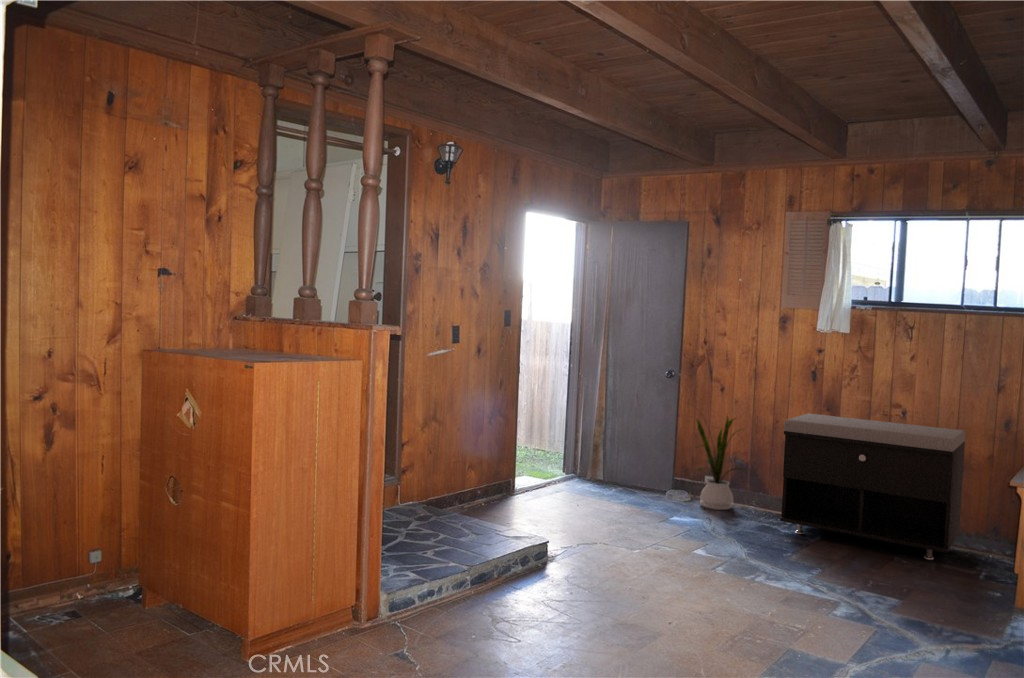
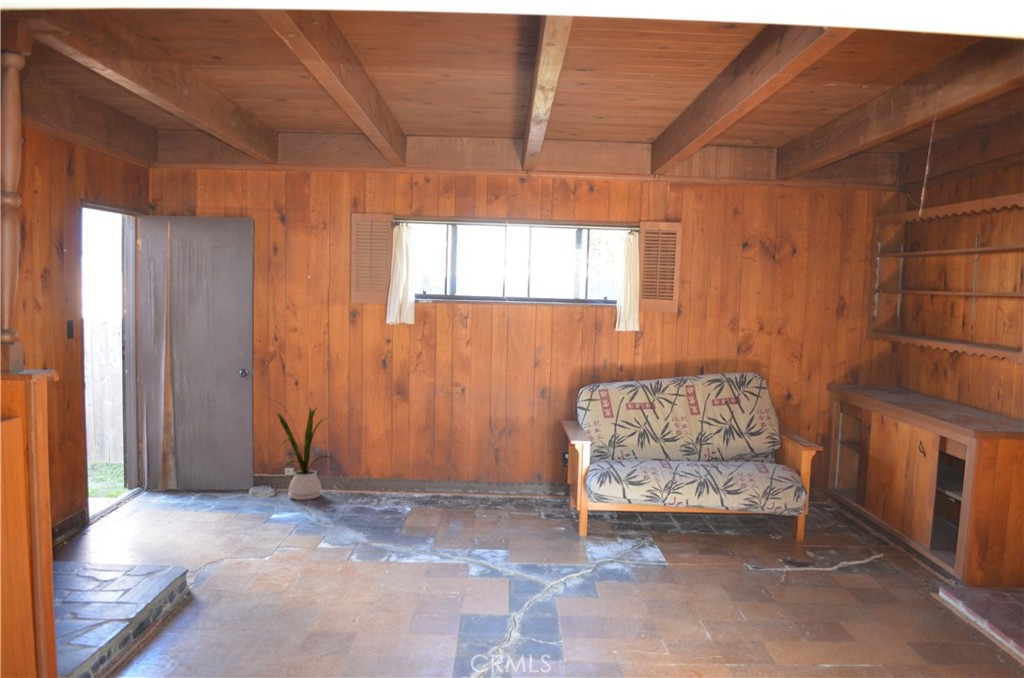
storage bench: present [780,413,965,560] -> none [376,397,513,508]

